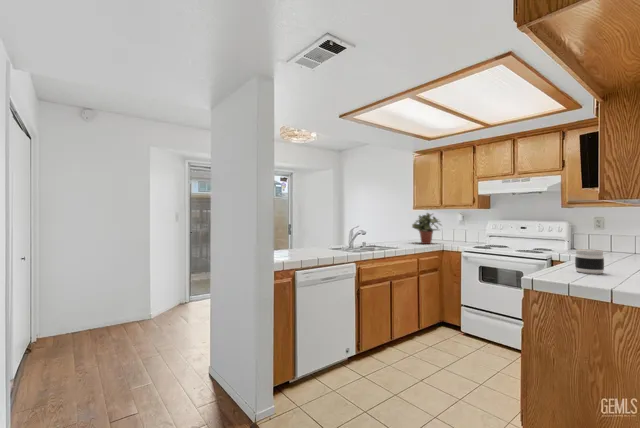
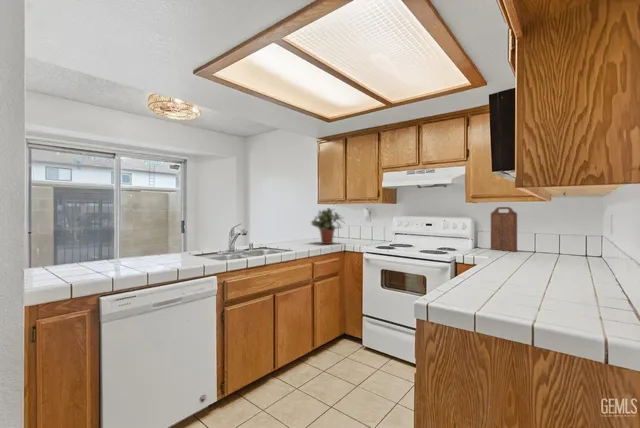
cutting board: none [588,211,616,252] -> present [491,207,517,252]
jar: present [575,249,604,274] -> none [481,255,515,290]

